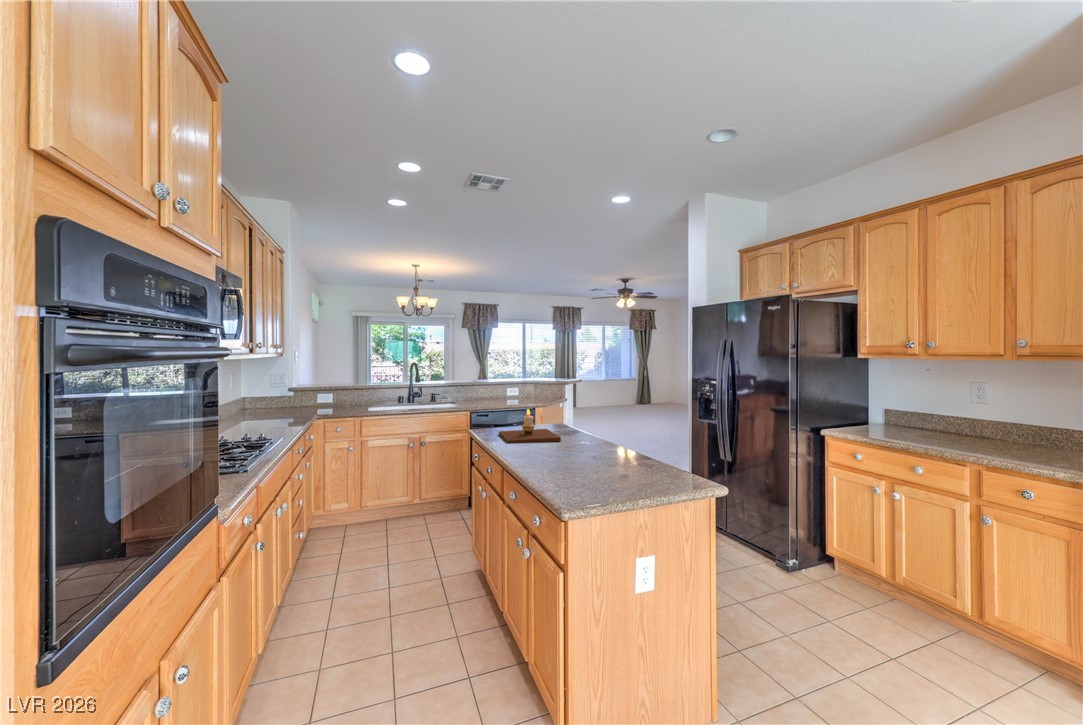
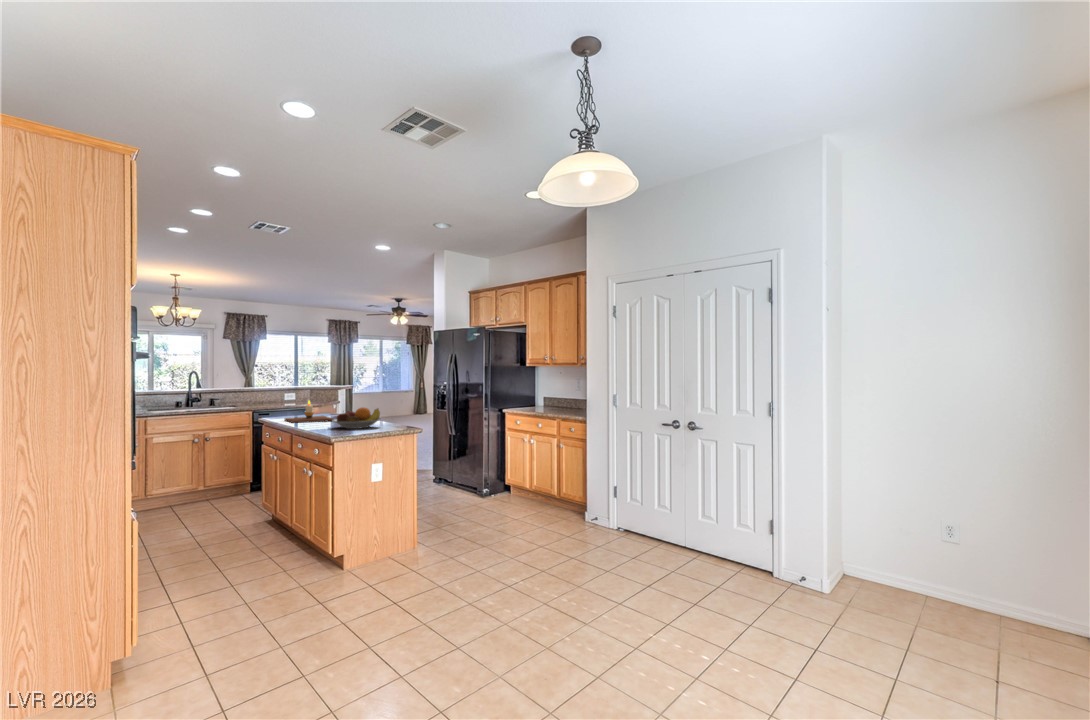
fruit bowl: none [558,436,638,474] -> present [332,408,381,429]

